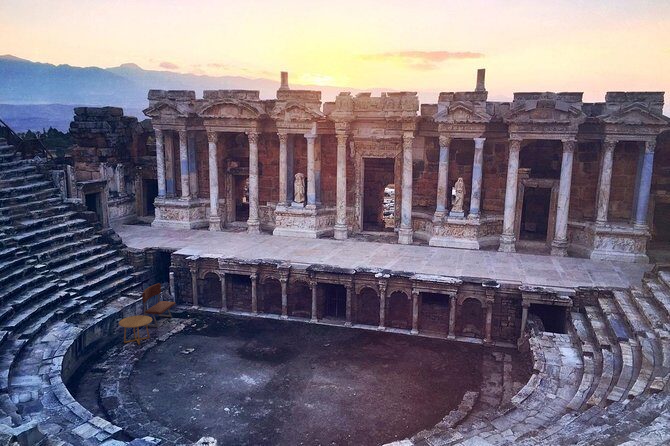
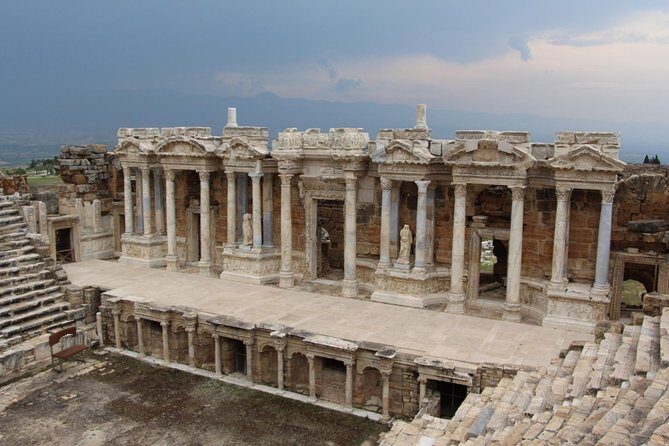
round table: present [119,315,152,345] -> none [12,360,48,390]

